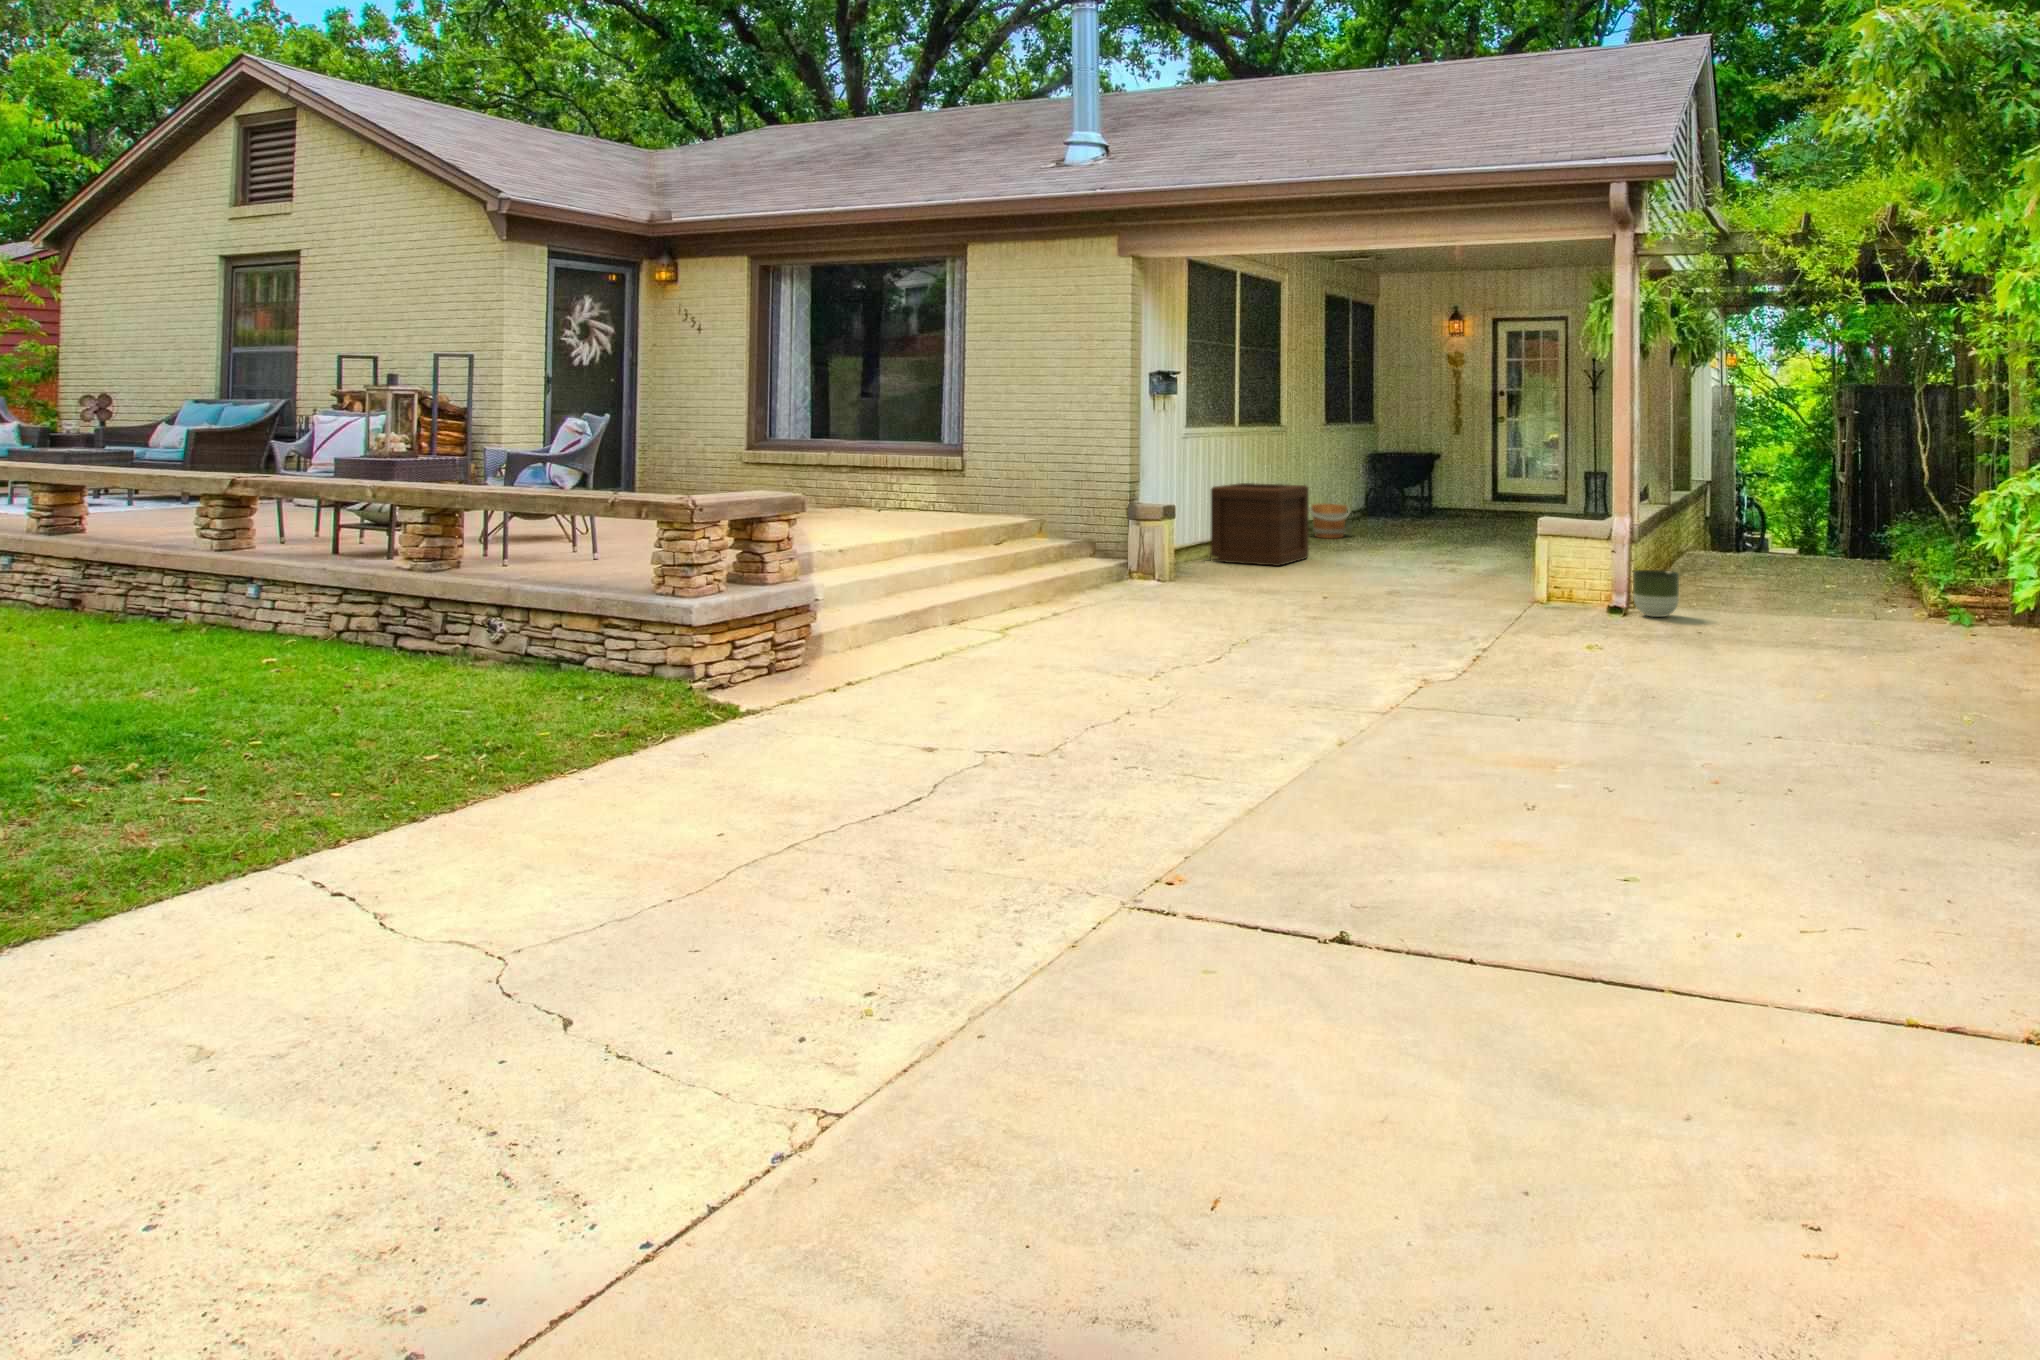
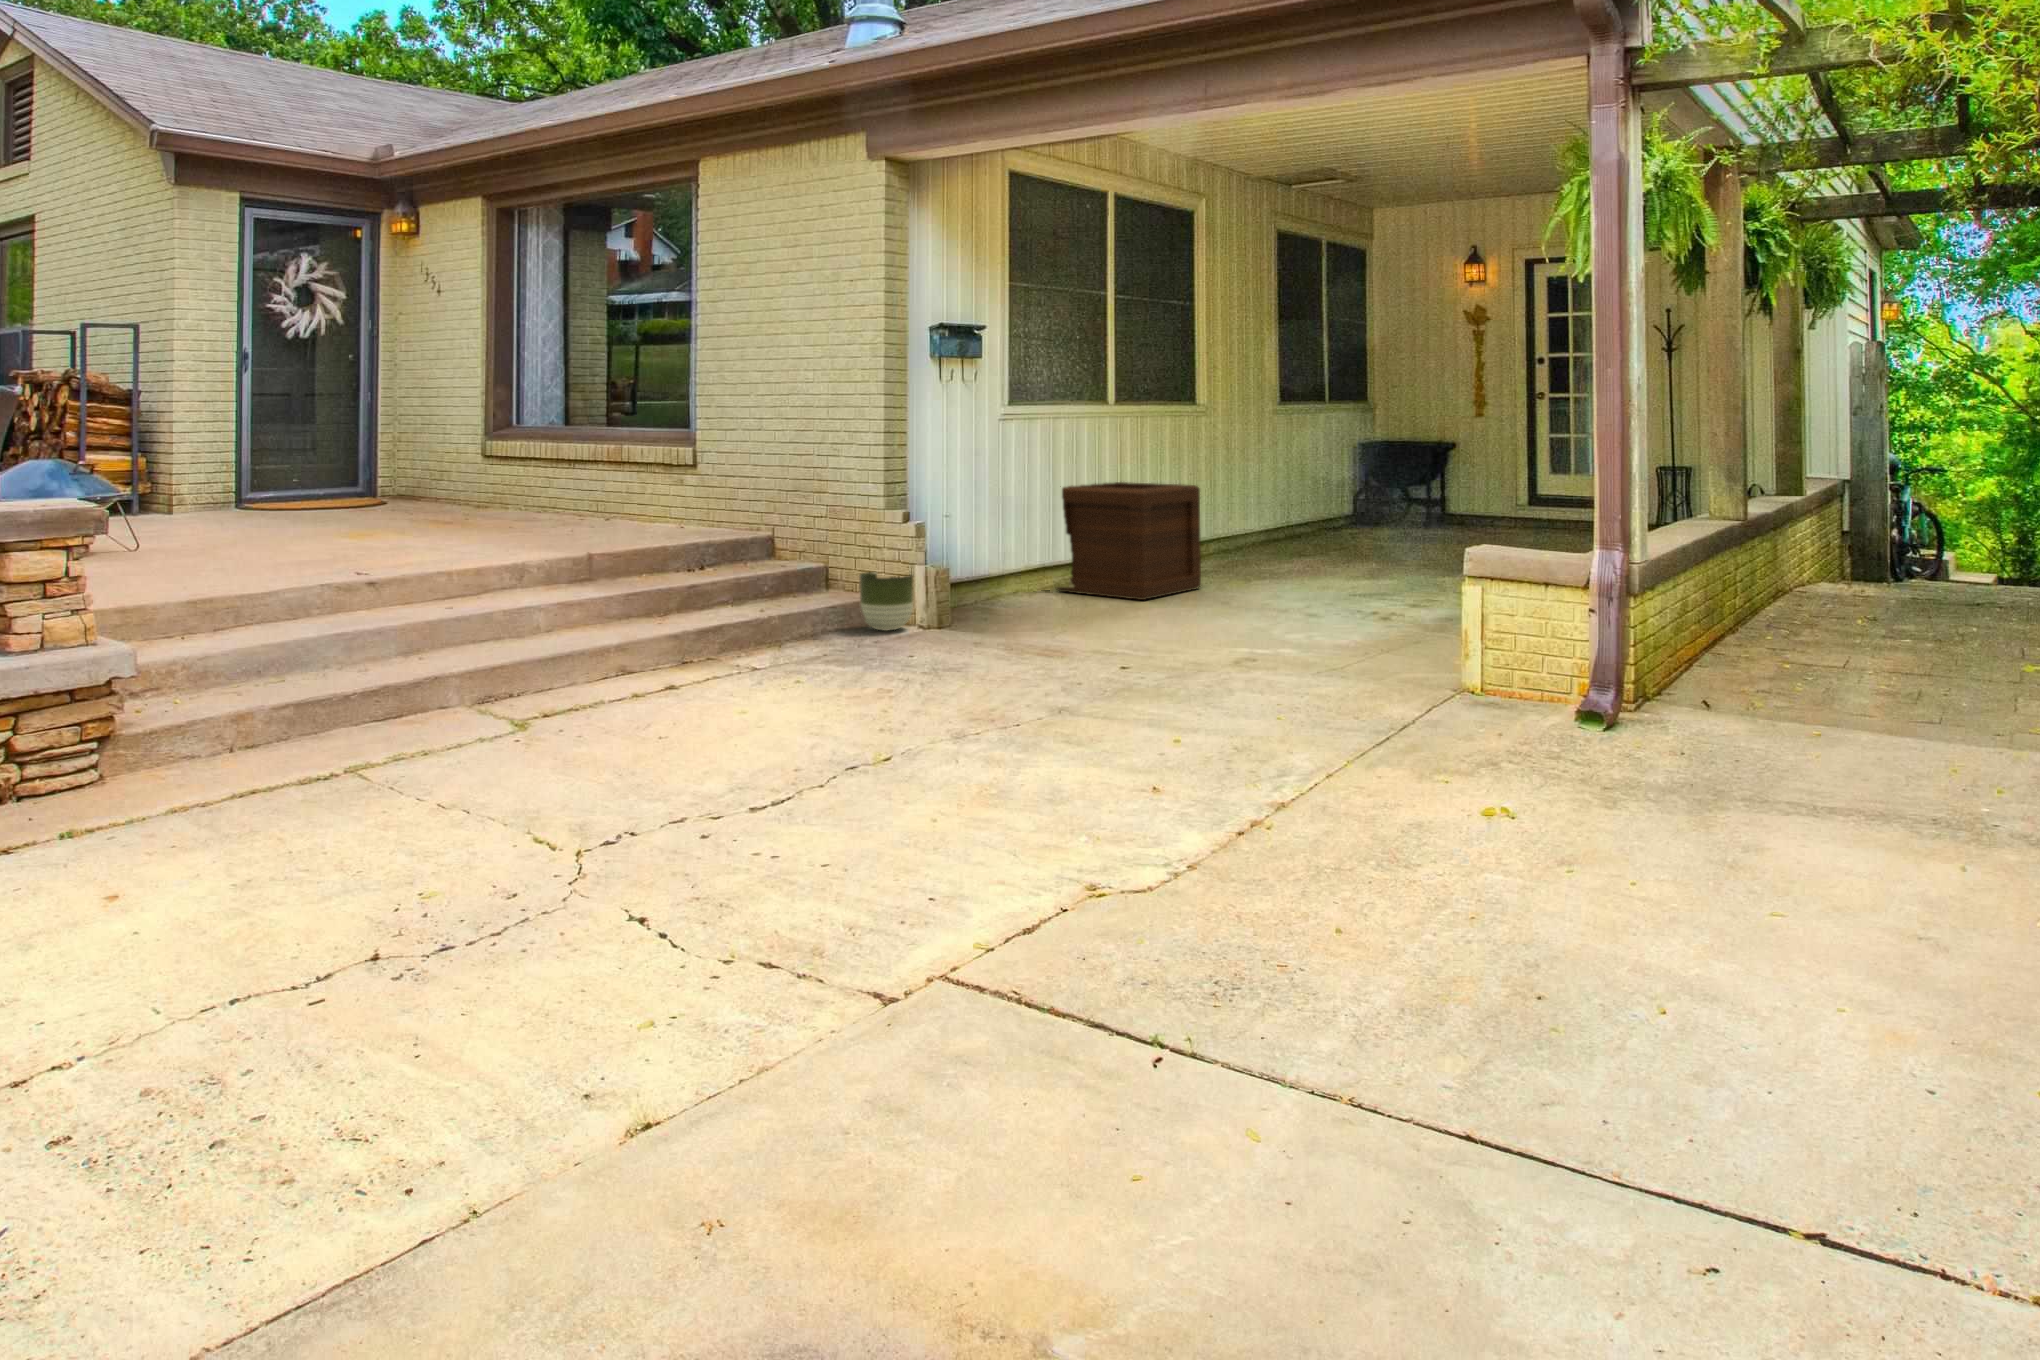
bucket: present [1309,504,1350,538] -> none [1239,510,1299,558]
planter: present [1633,570,1679,617] -> present [859,572,913,630]

